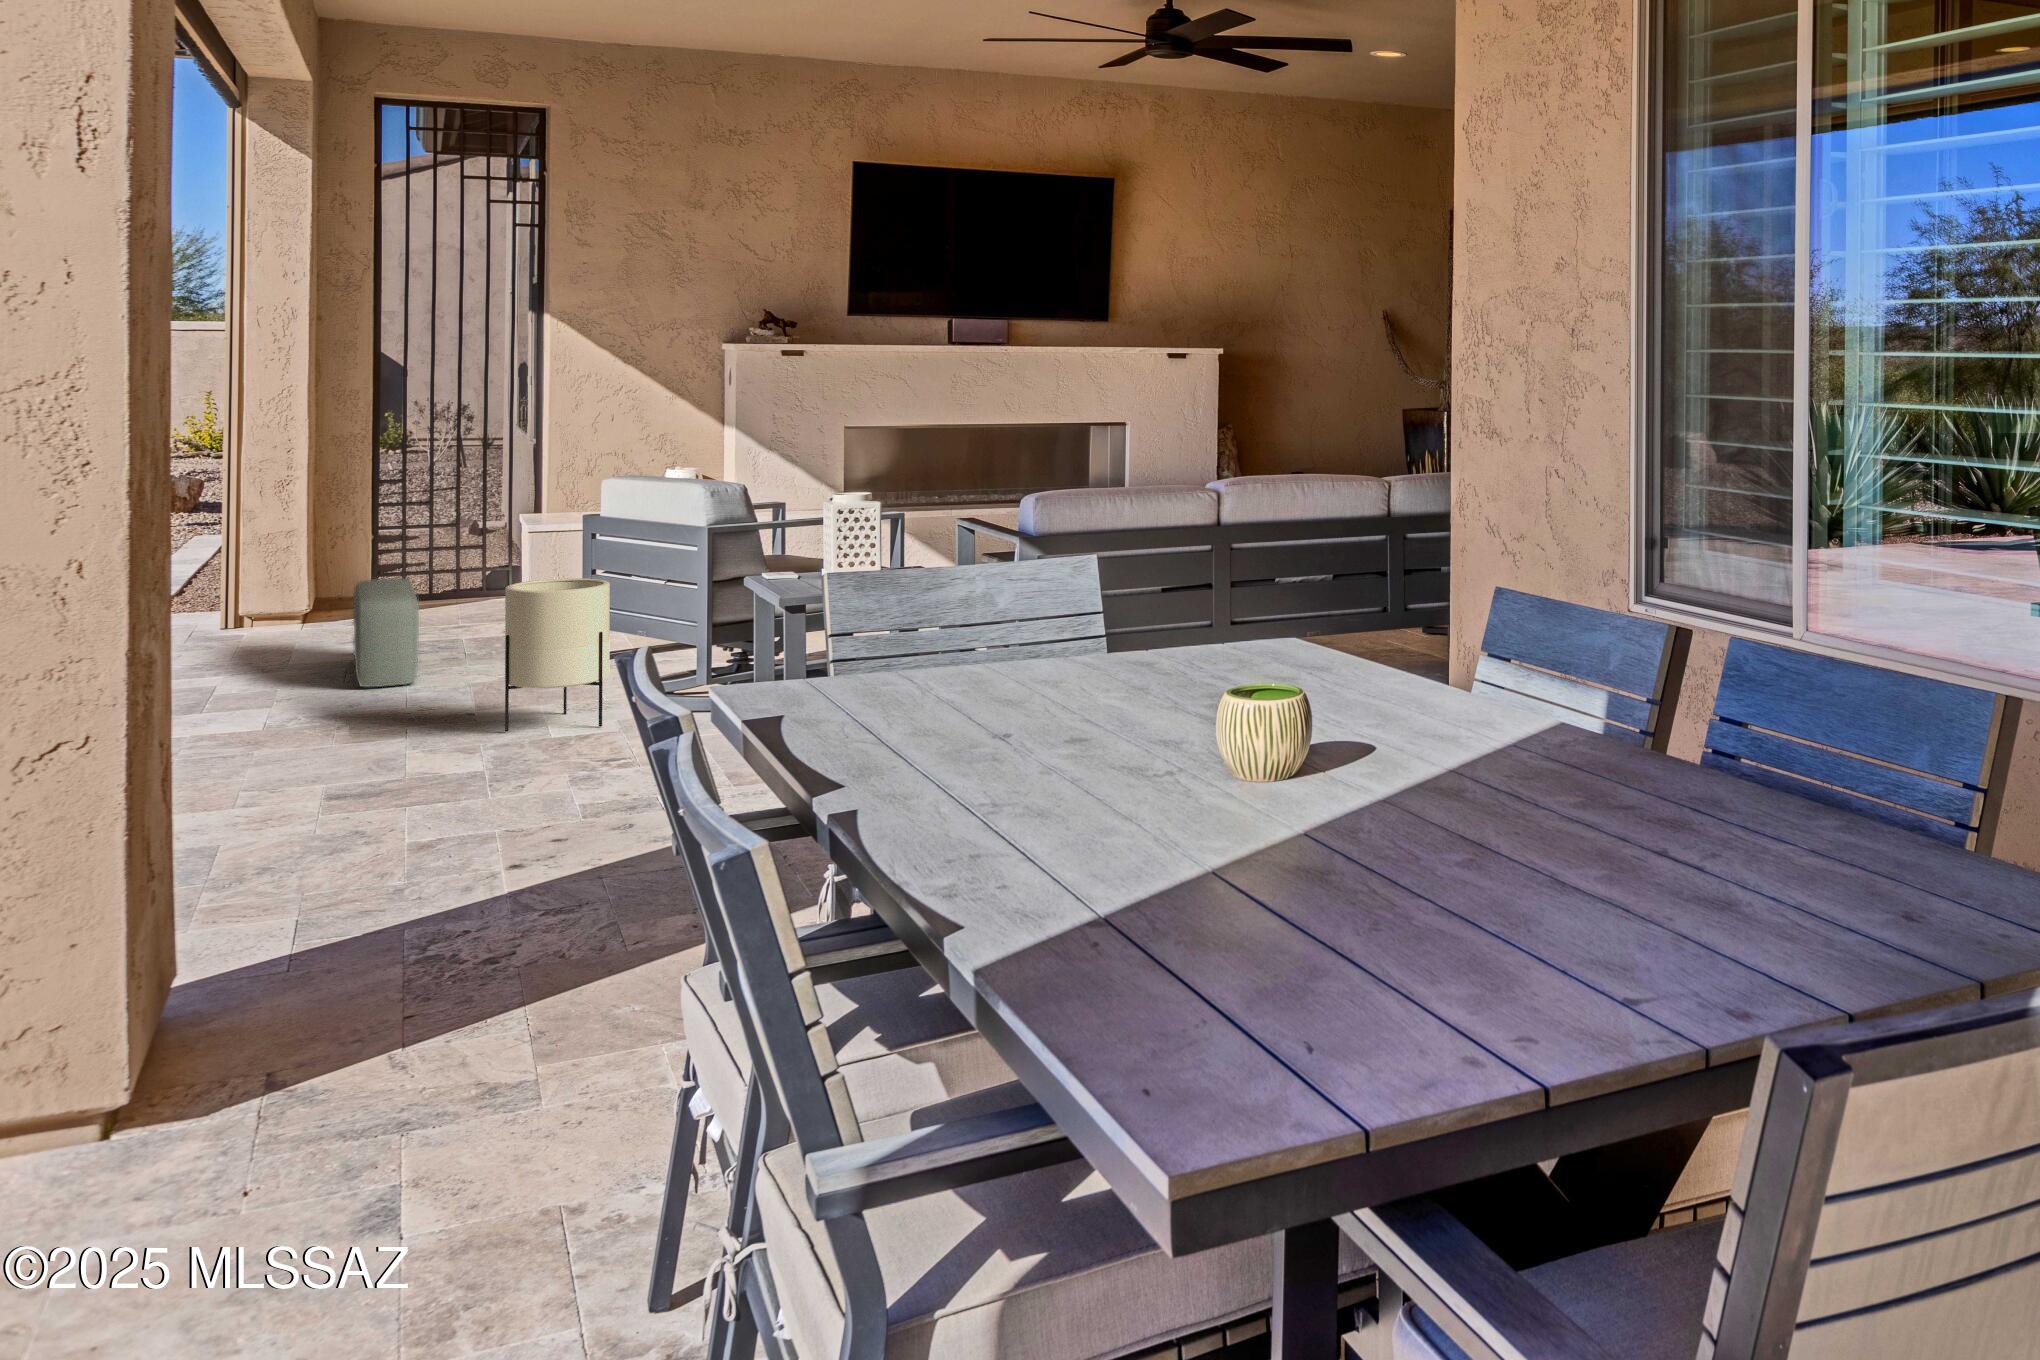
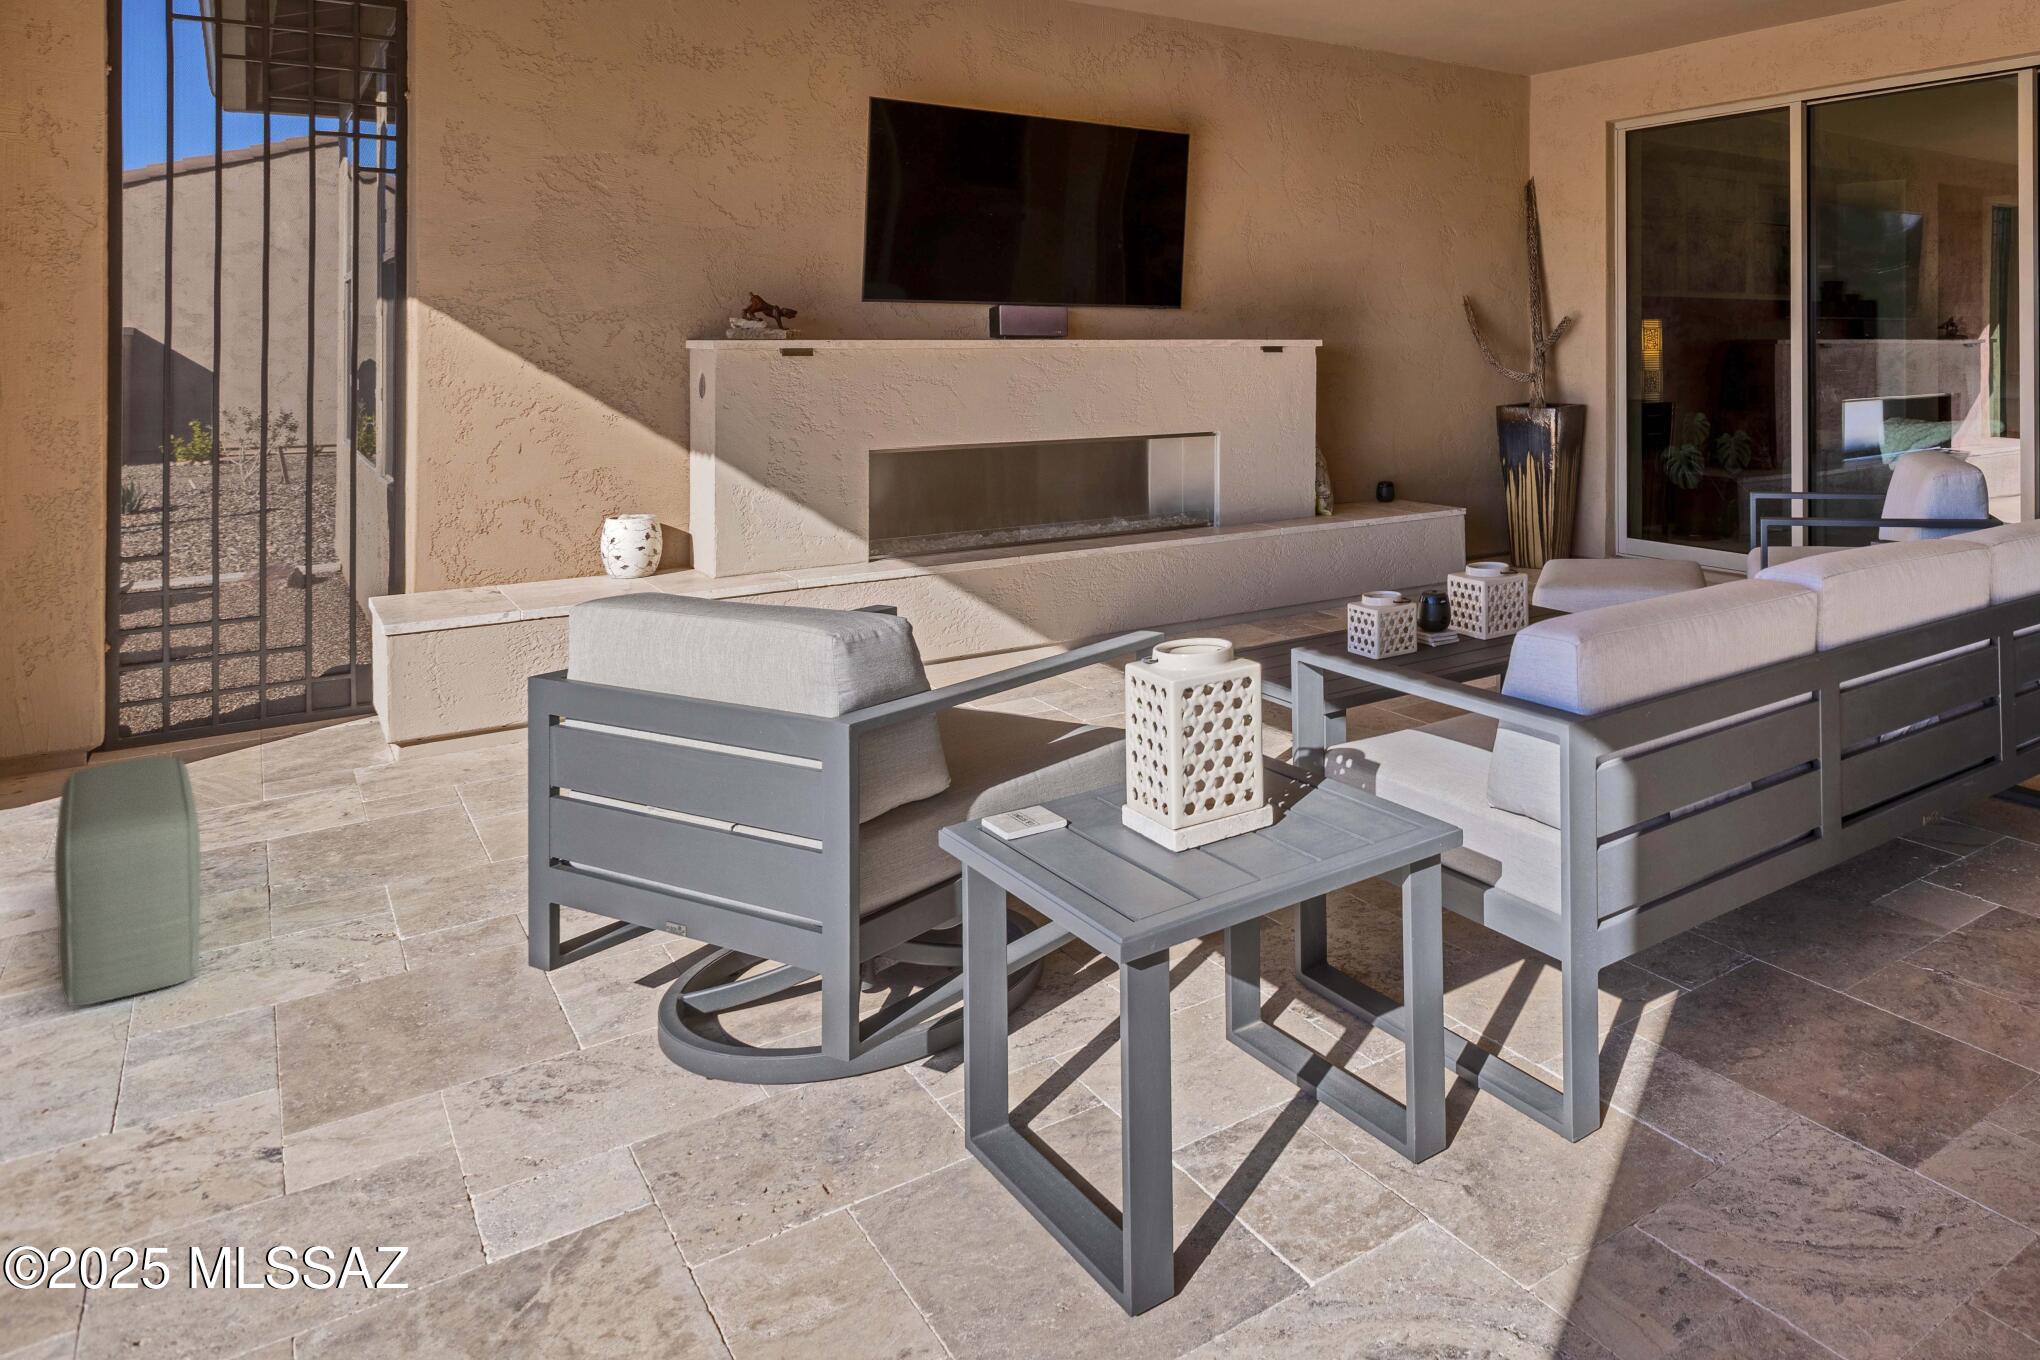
planter: present [505,578,610,732] -> none [406,777,638,1138]

